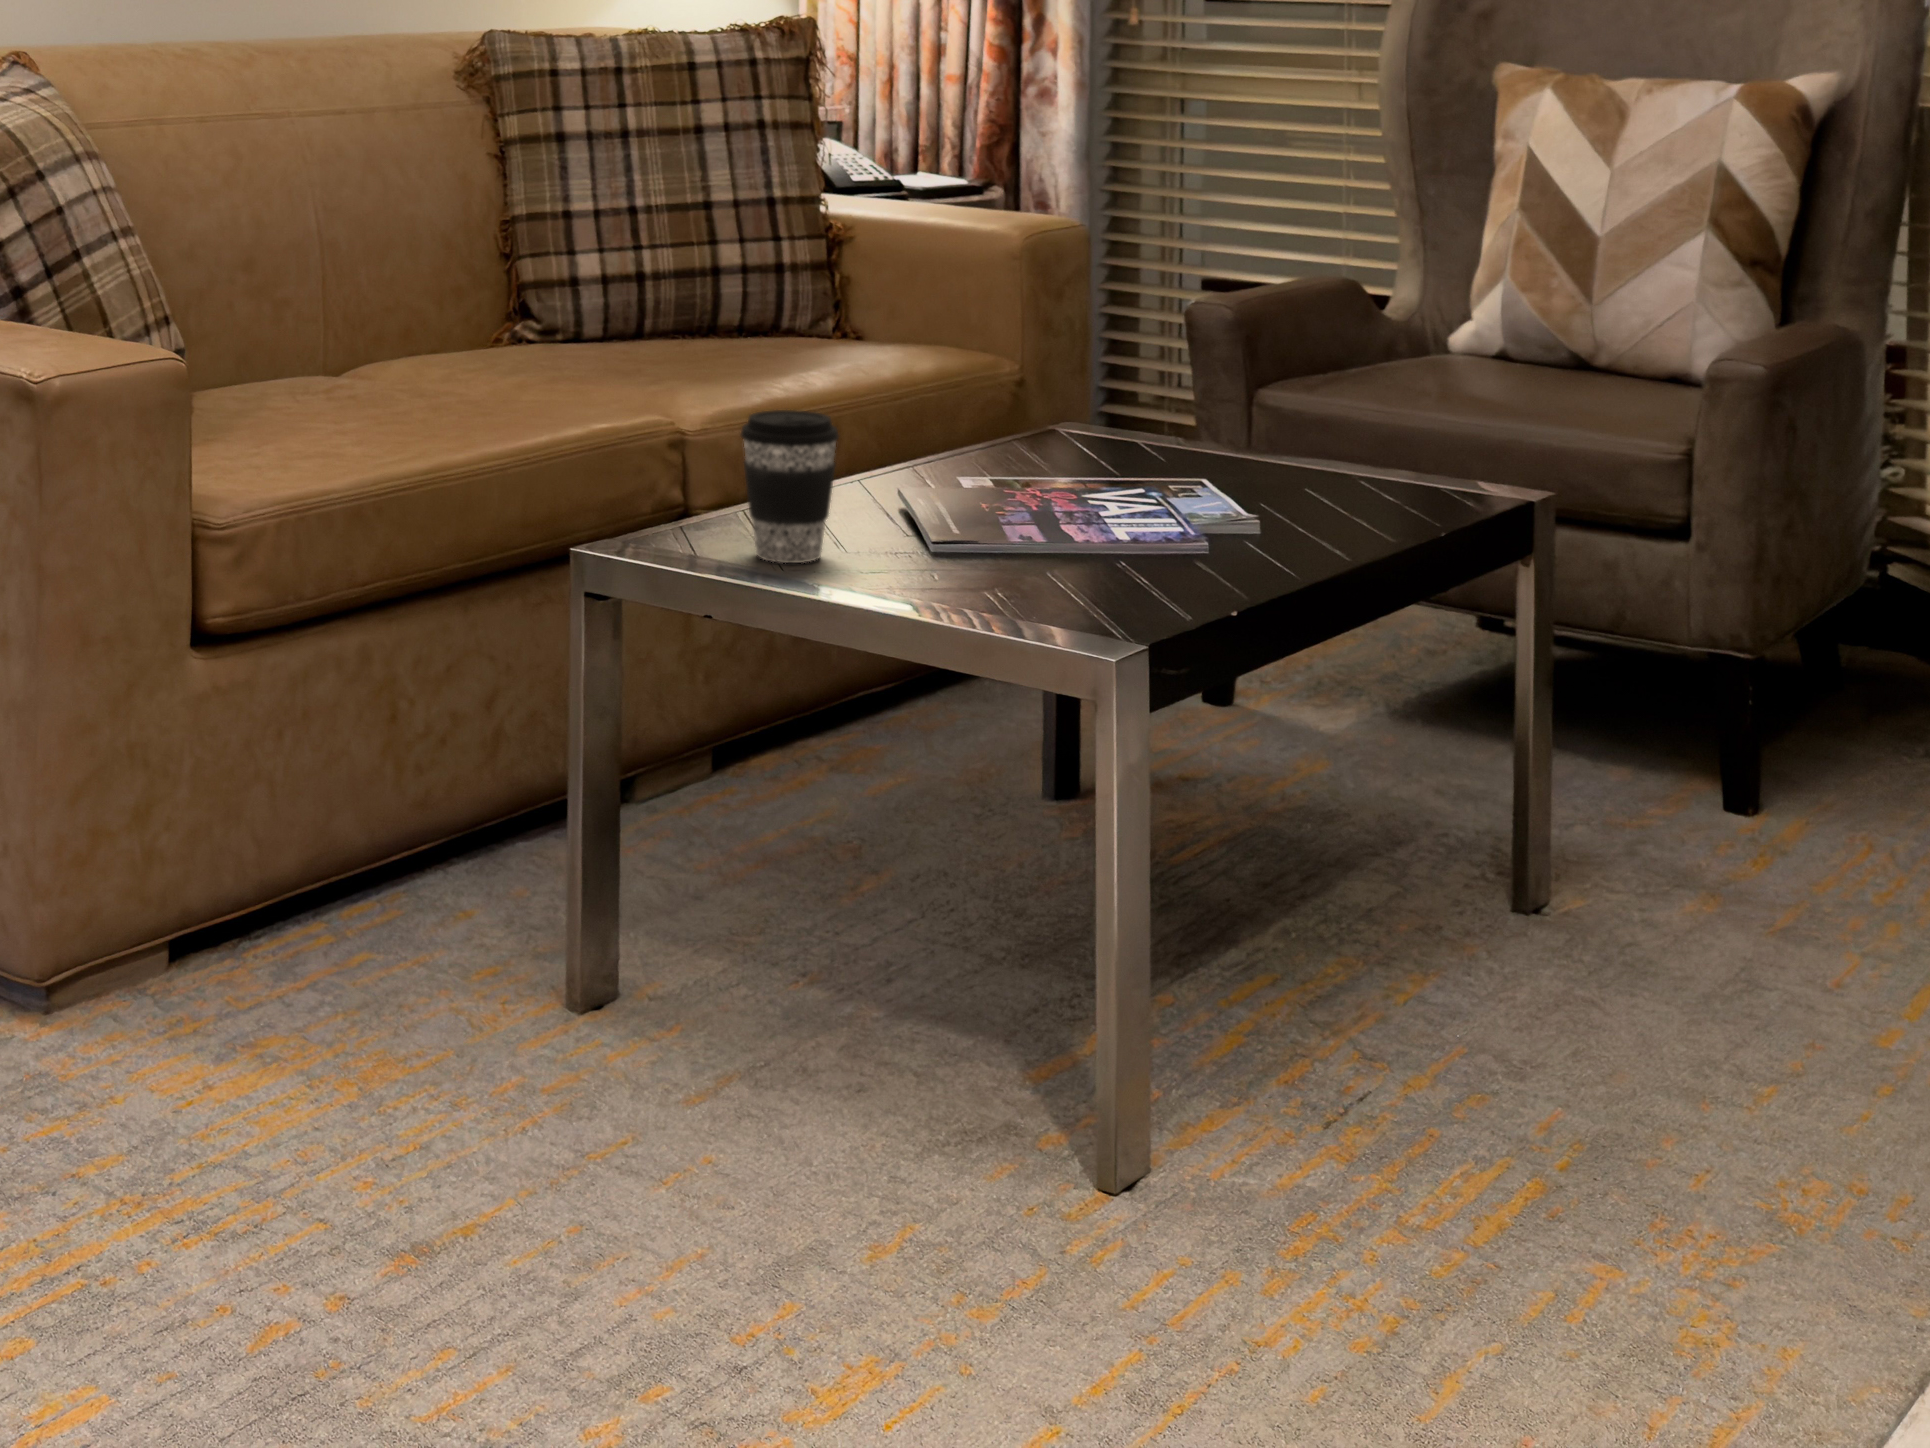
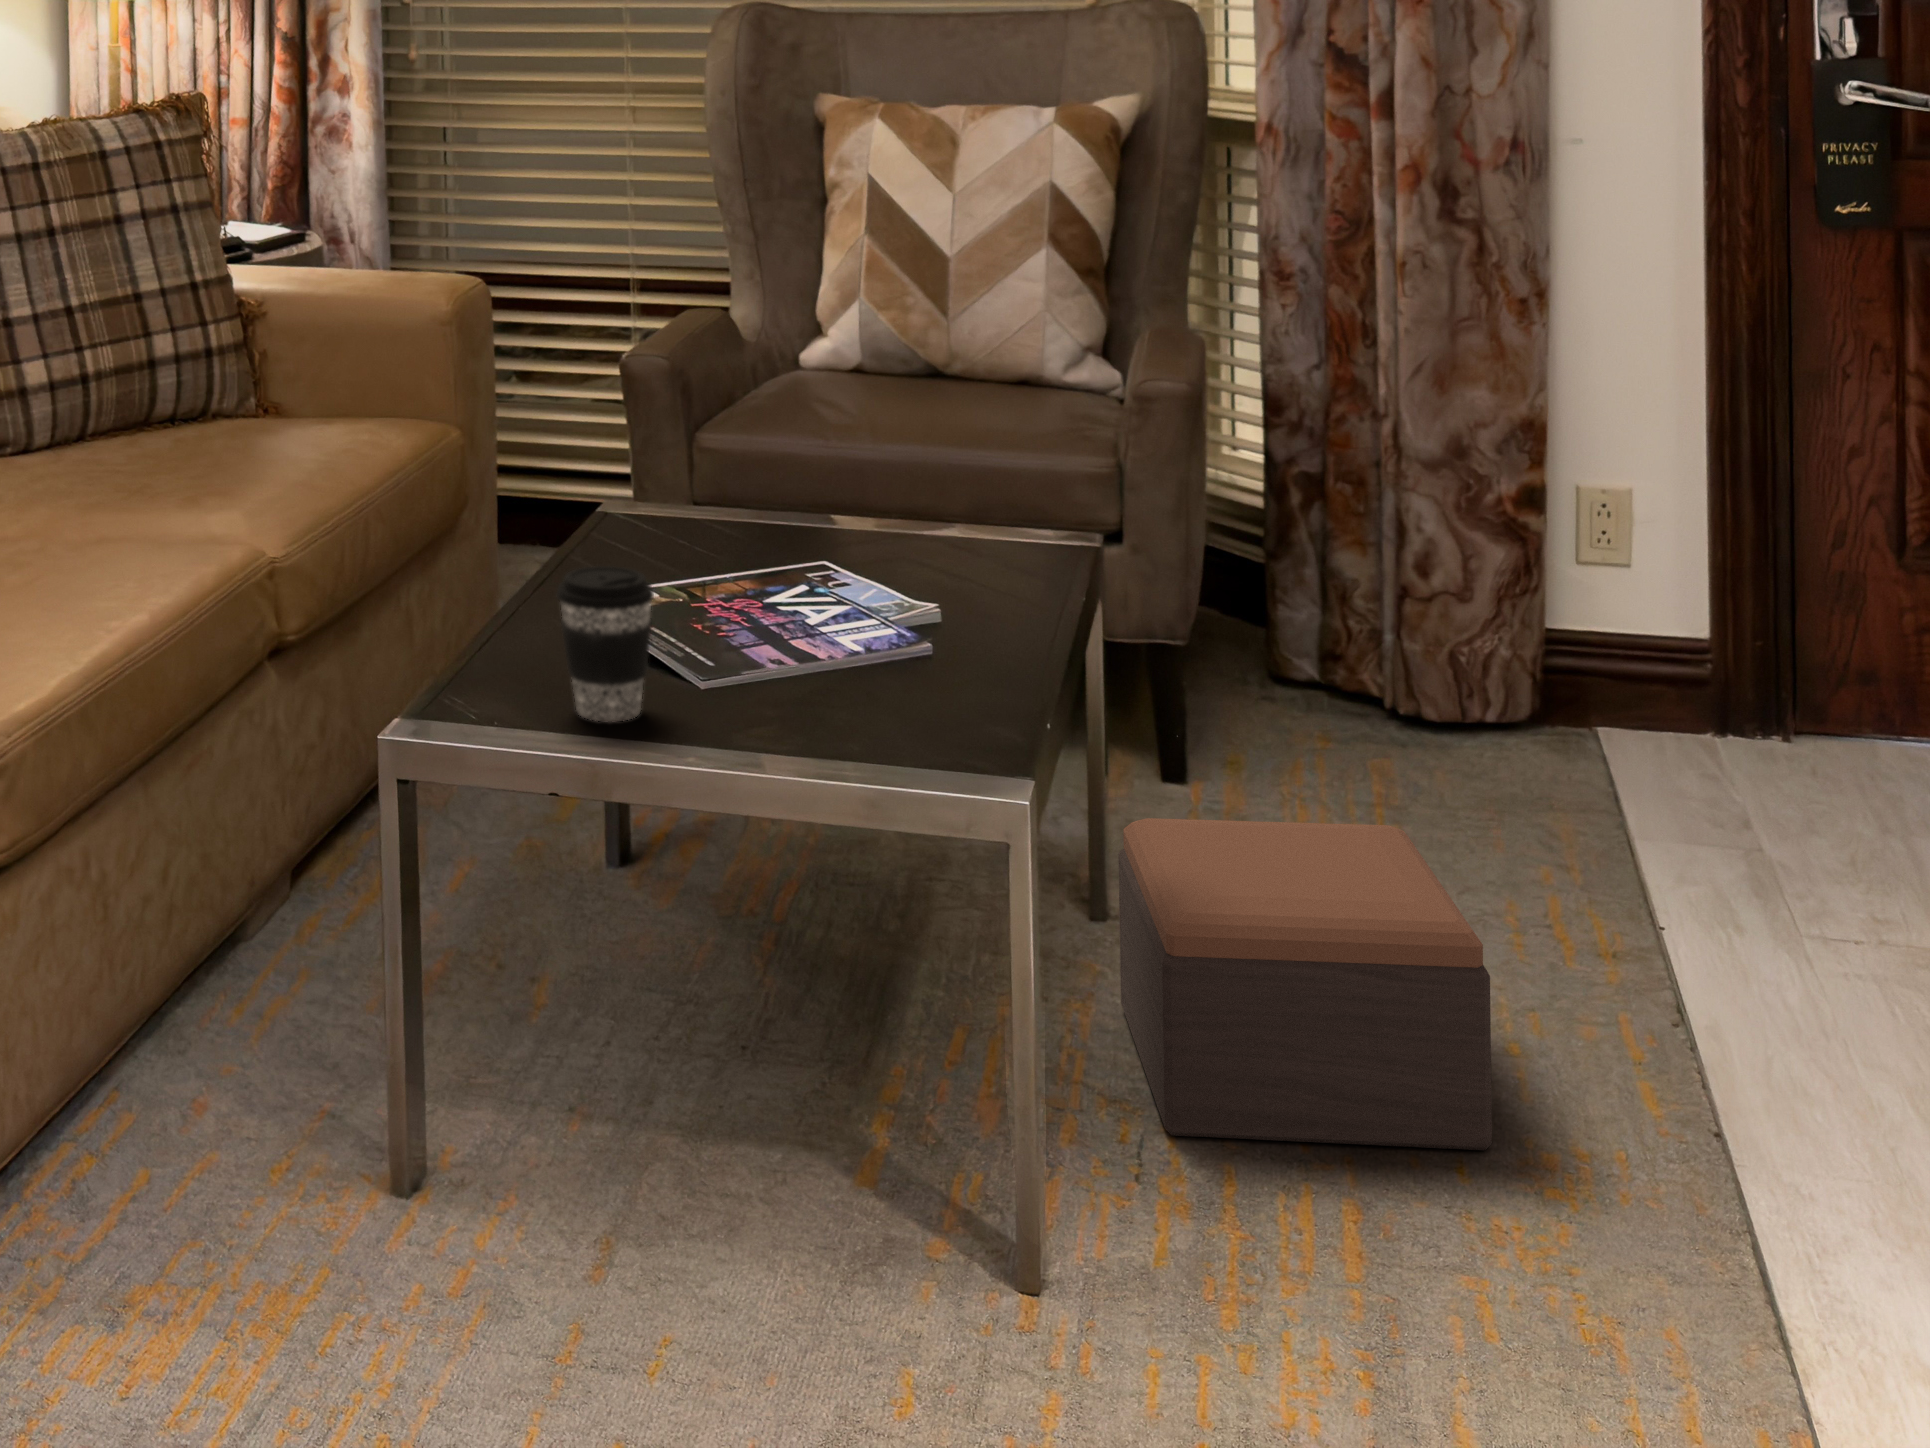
footstool: none [1373,779,1775,1176] -> present [1118,818,1492,1150]

